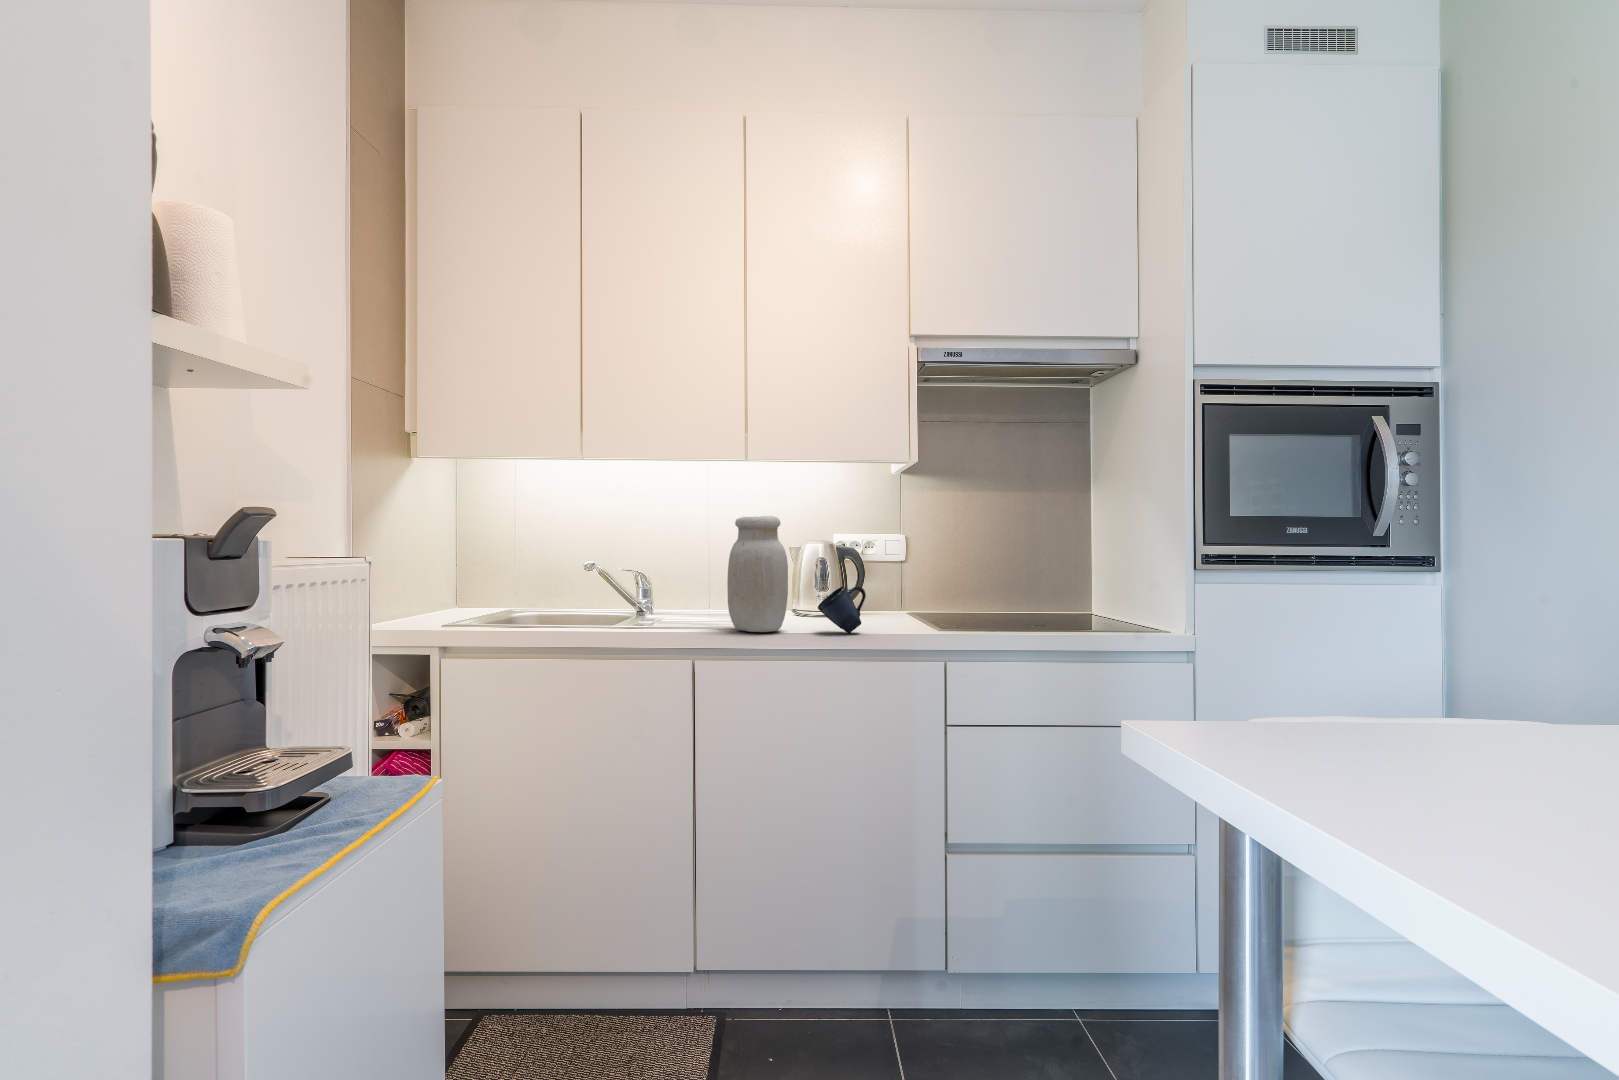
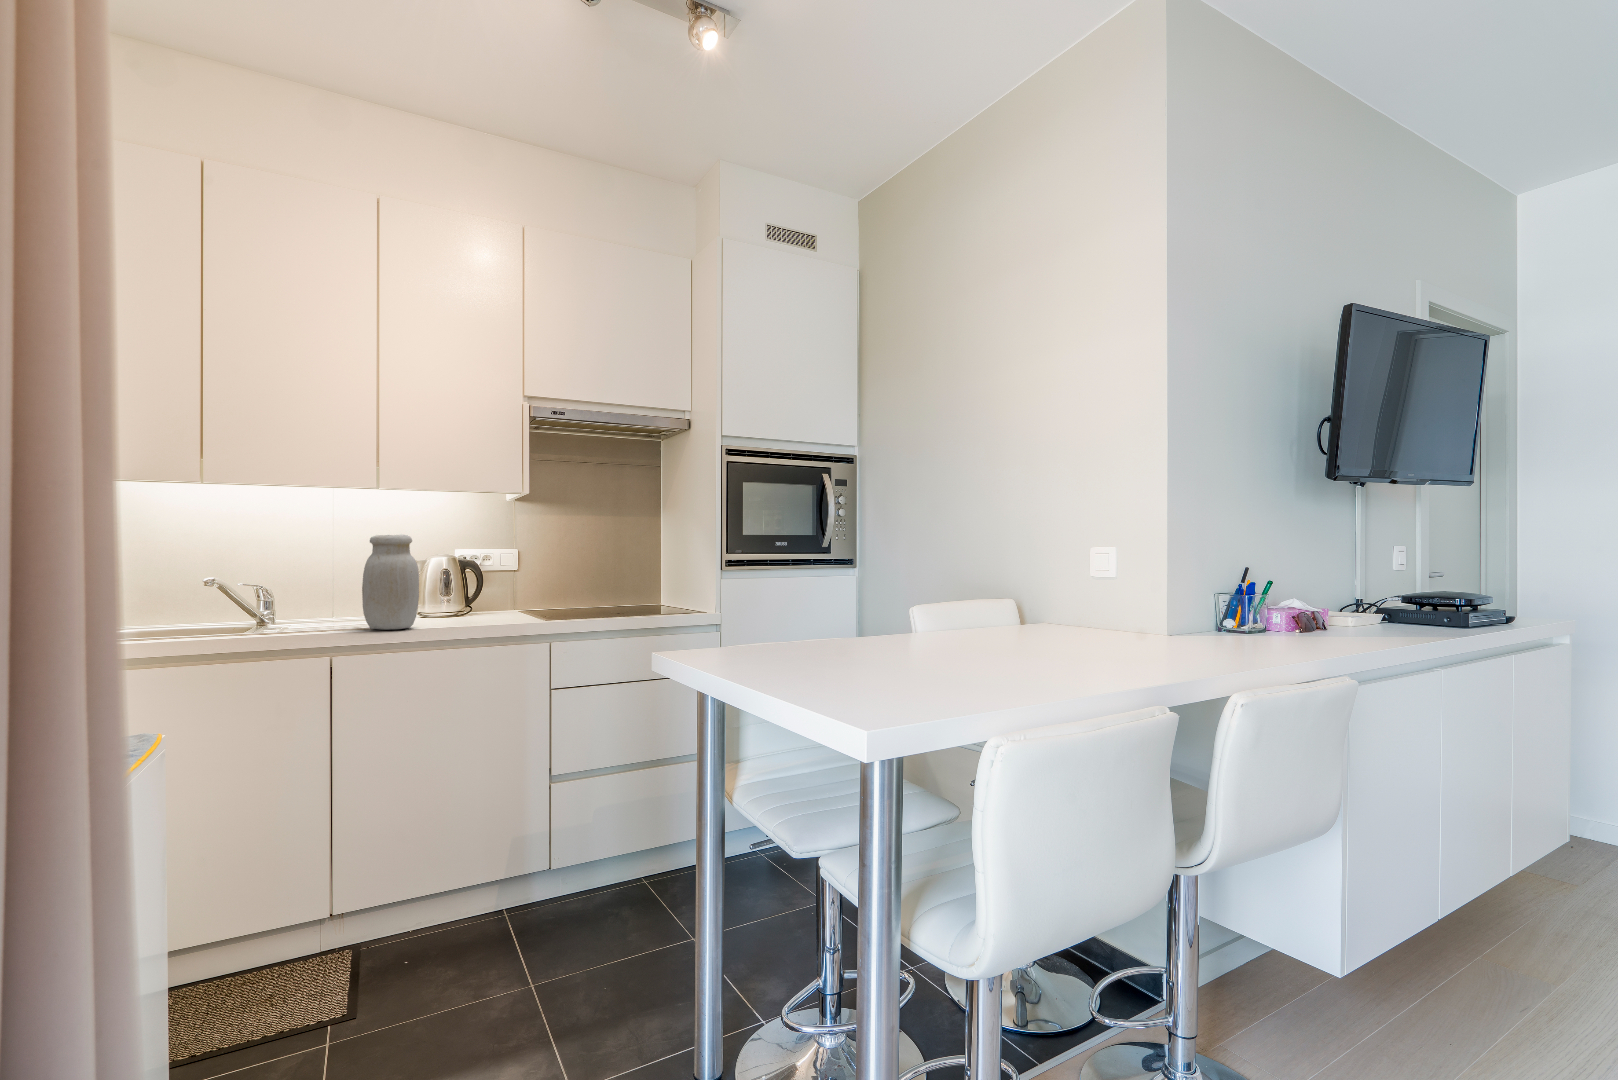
mug: present [818,586,866,633] -> none [446,589,487,626]

